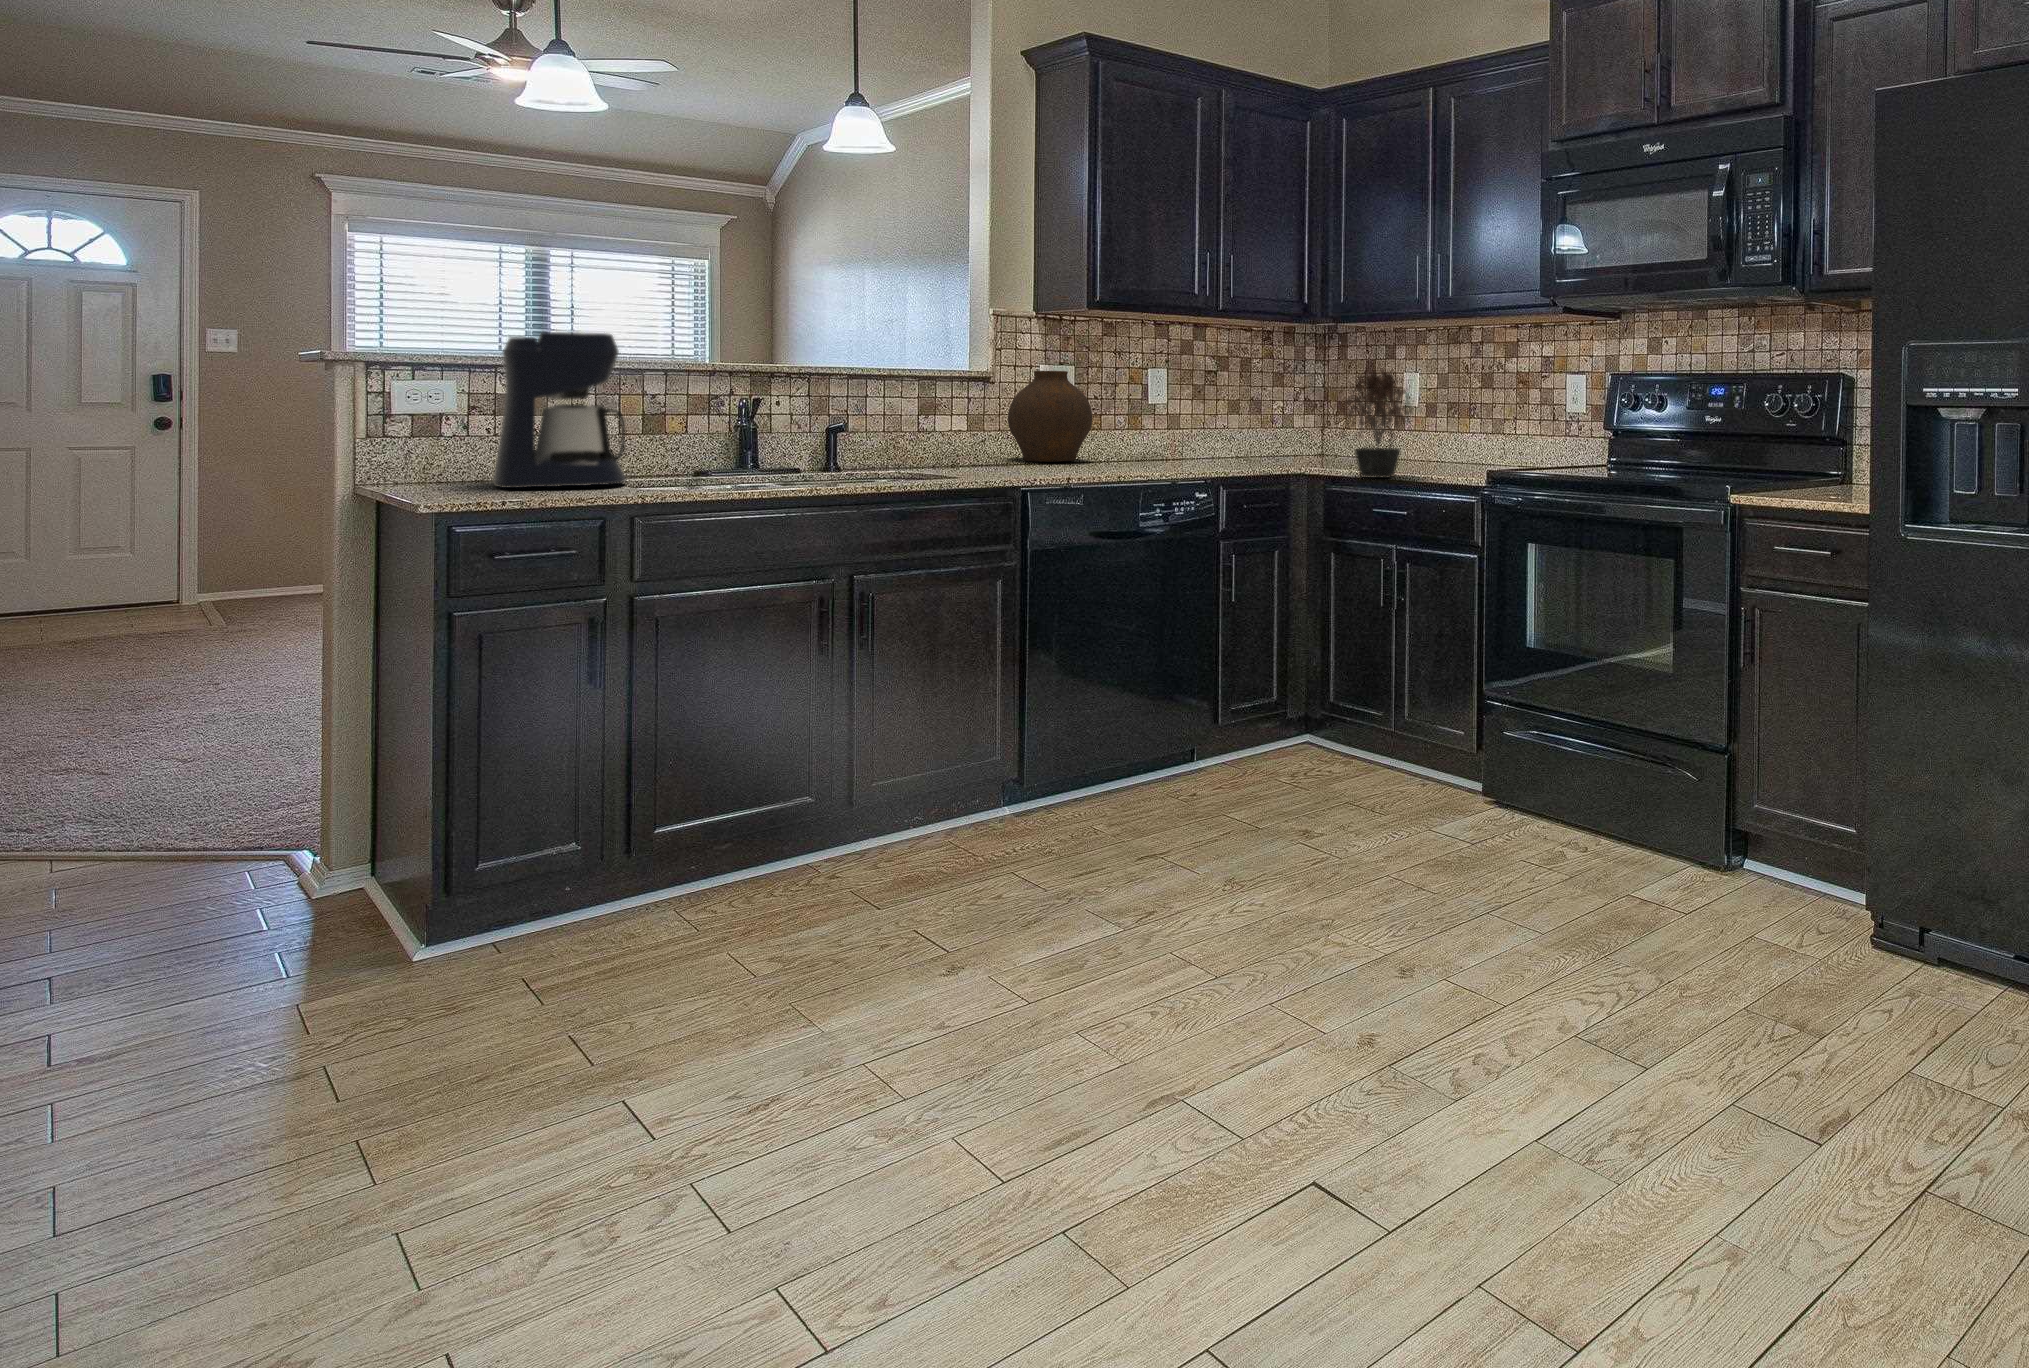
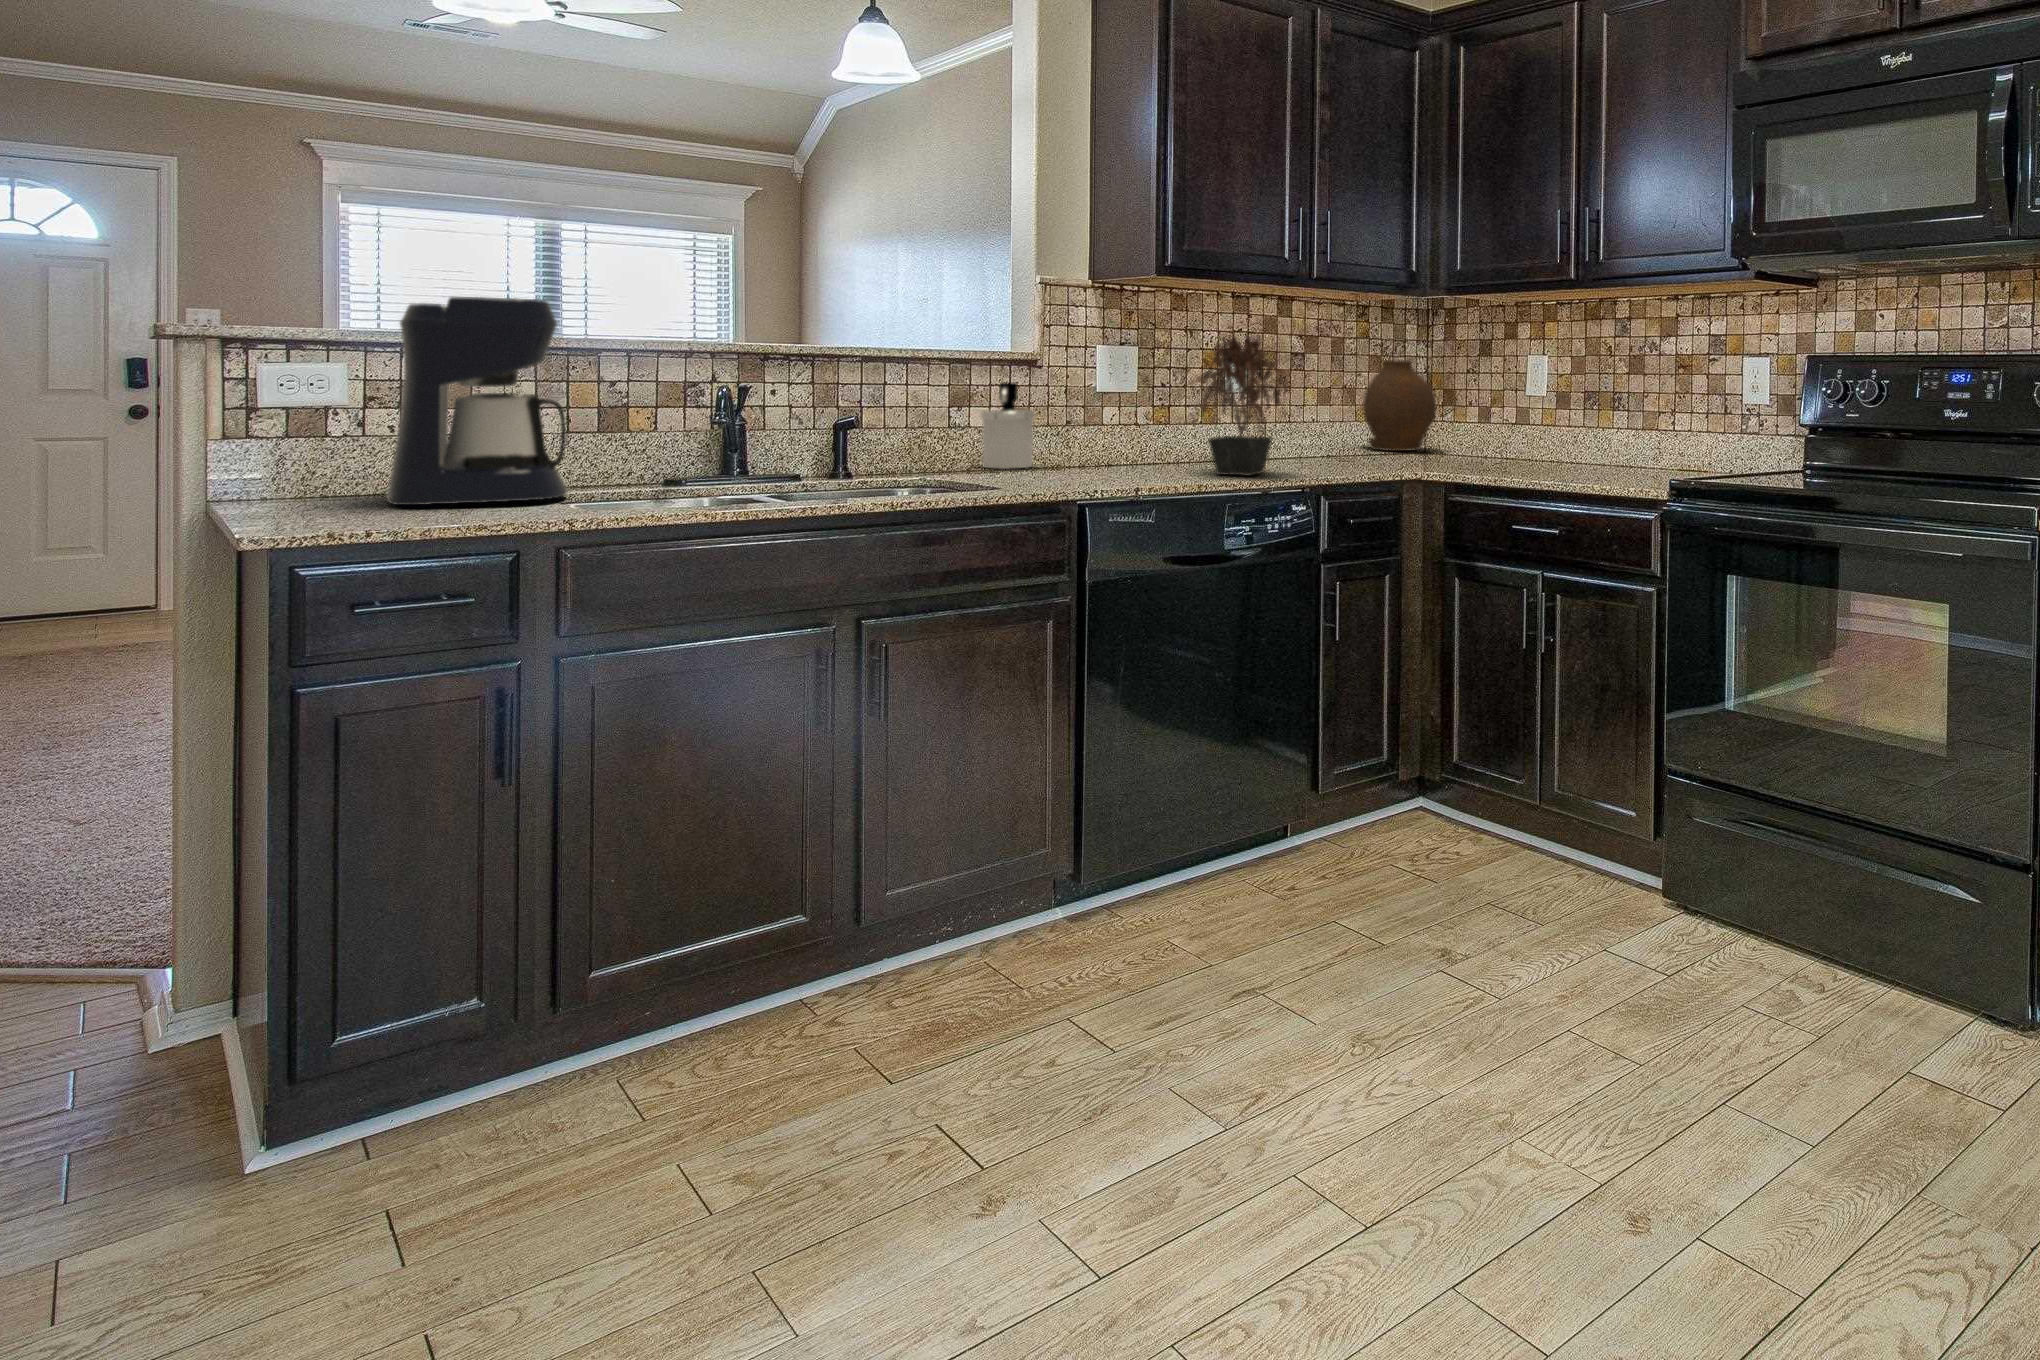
potted plant: present [1340,369,1414,478] -> present [1190,335,1289,476]
vase: present [1008,371,1092,462] -> present [1363,360,1437,451]
soap dispenser: none [945,397,990,466] -> present [981,382,1035,469]

